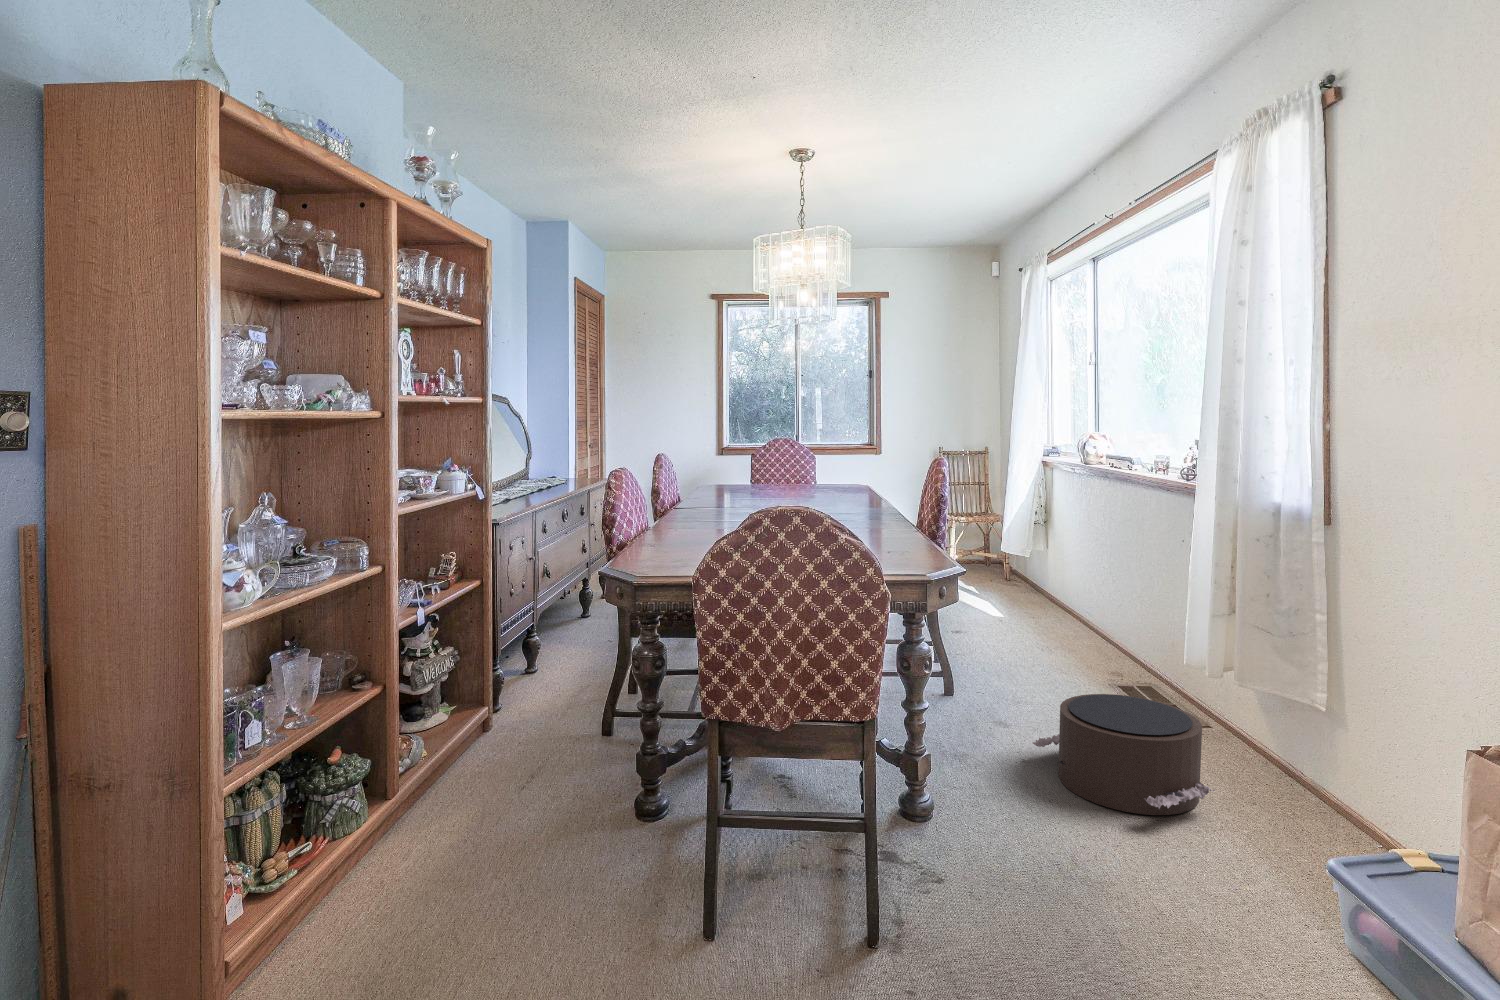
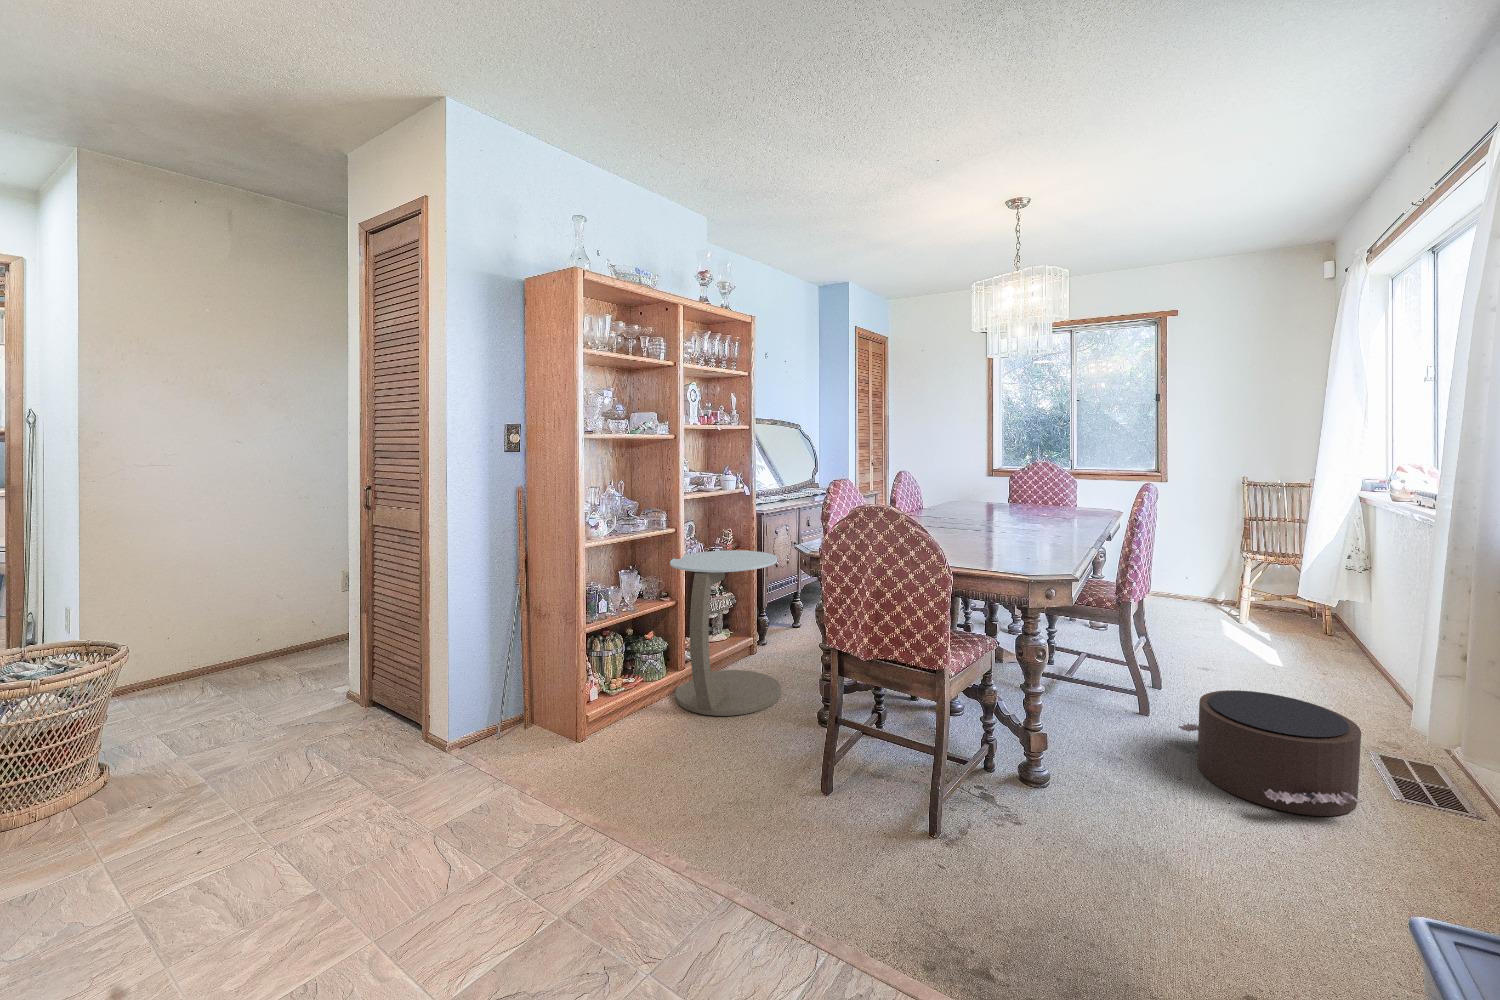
side table: none [382,585,566,851] -> present [670,550,781,716]

